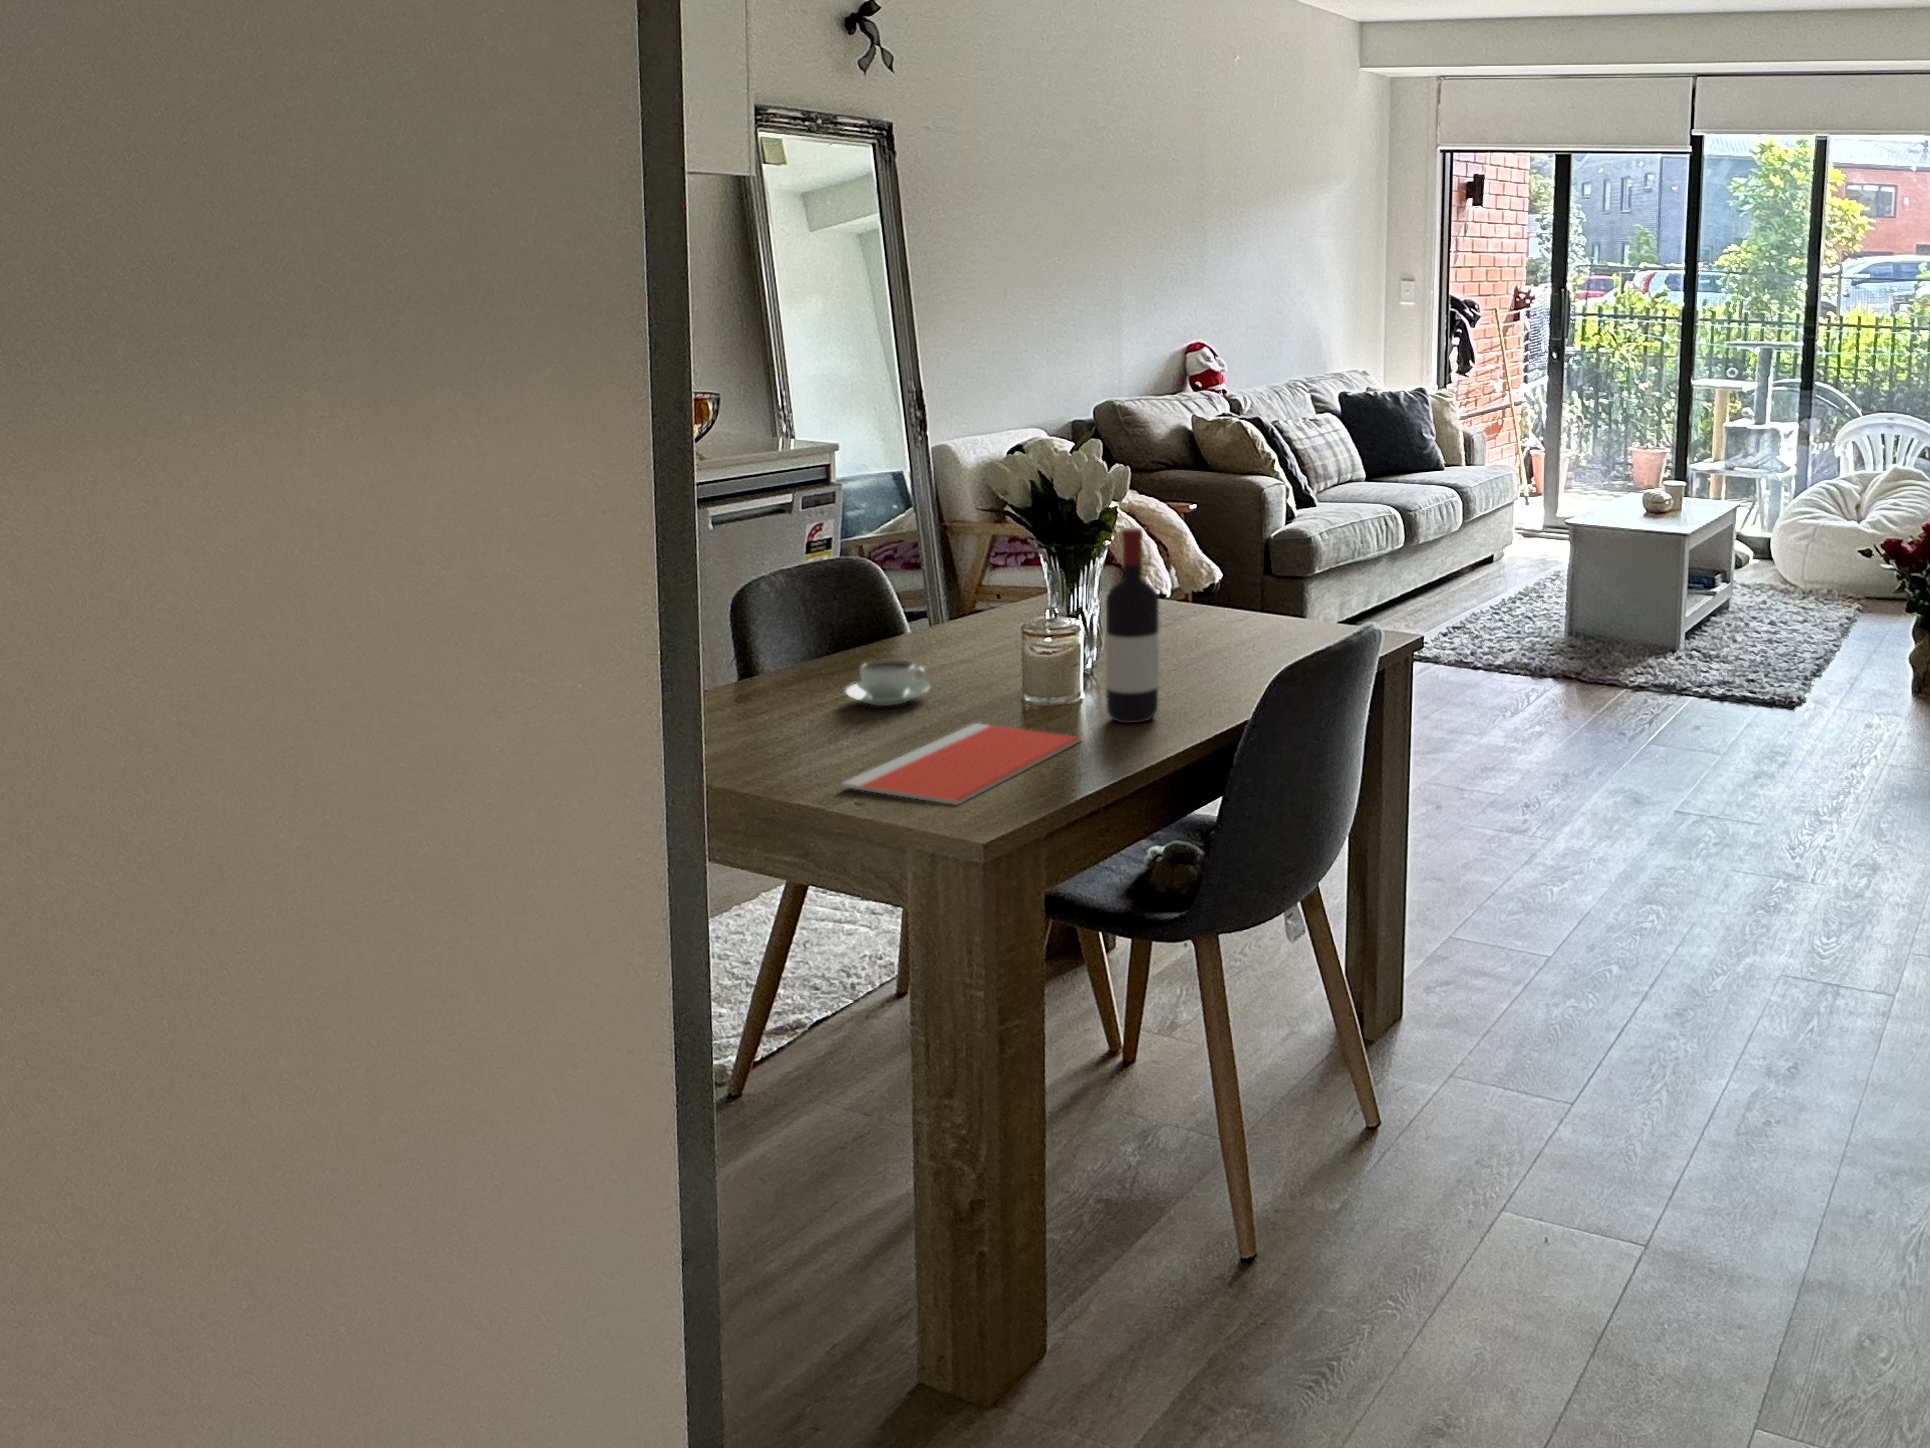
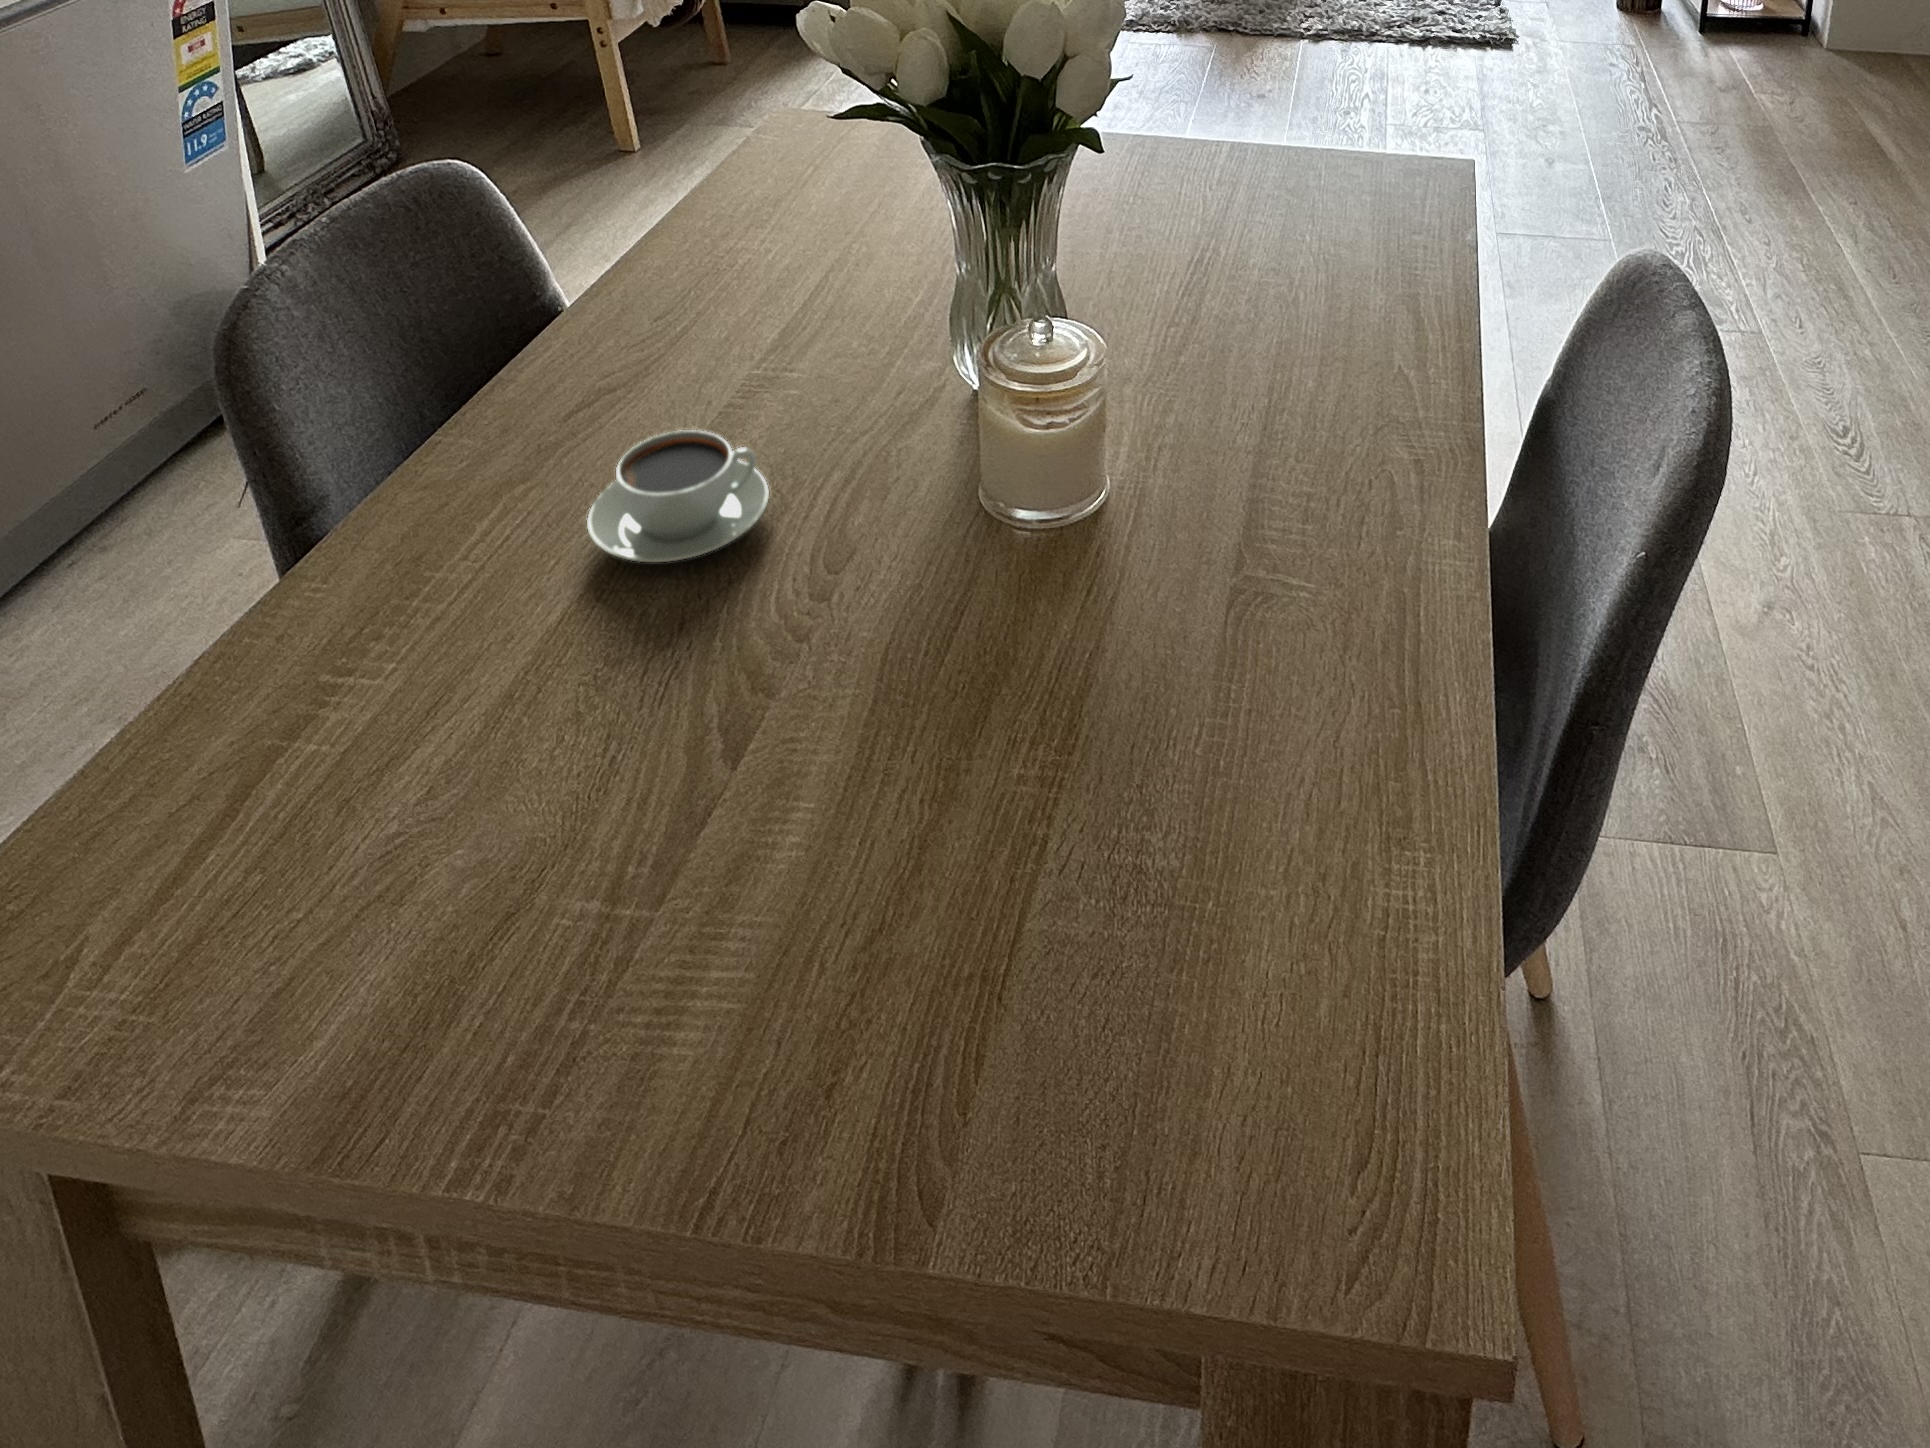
wine bottle: present [1106,528,1159,723] -> none [1202,141,1314,531]
notebook: present [841,723,1081,805] -> none [855,604,1230,1015]

